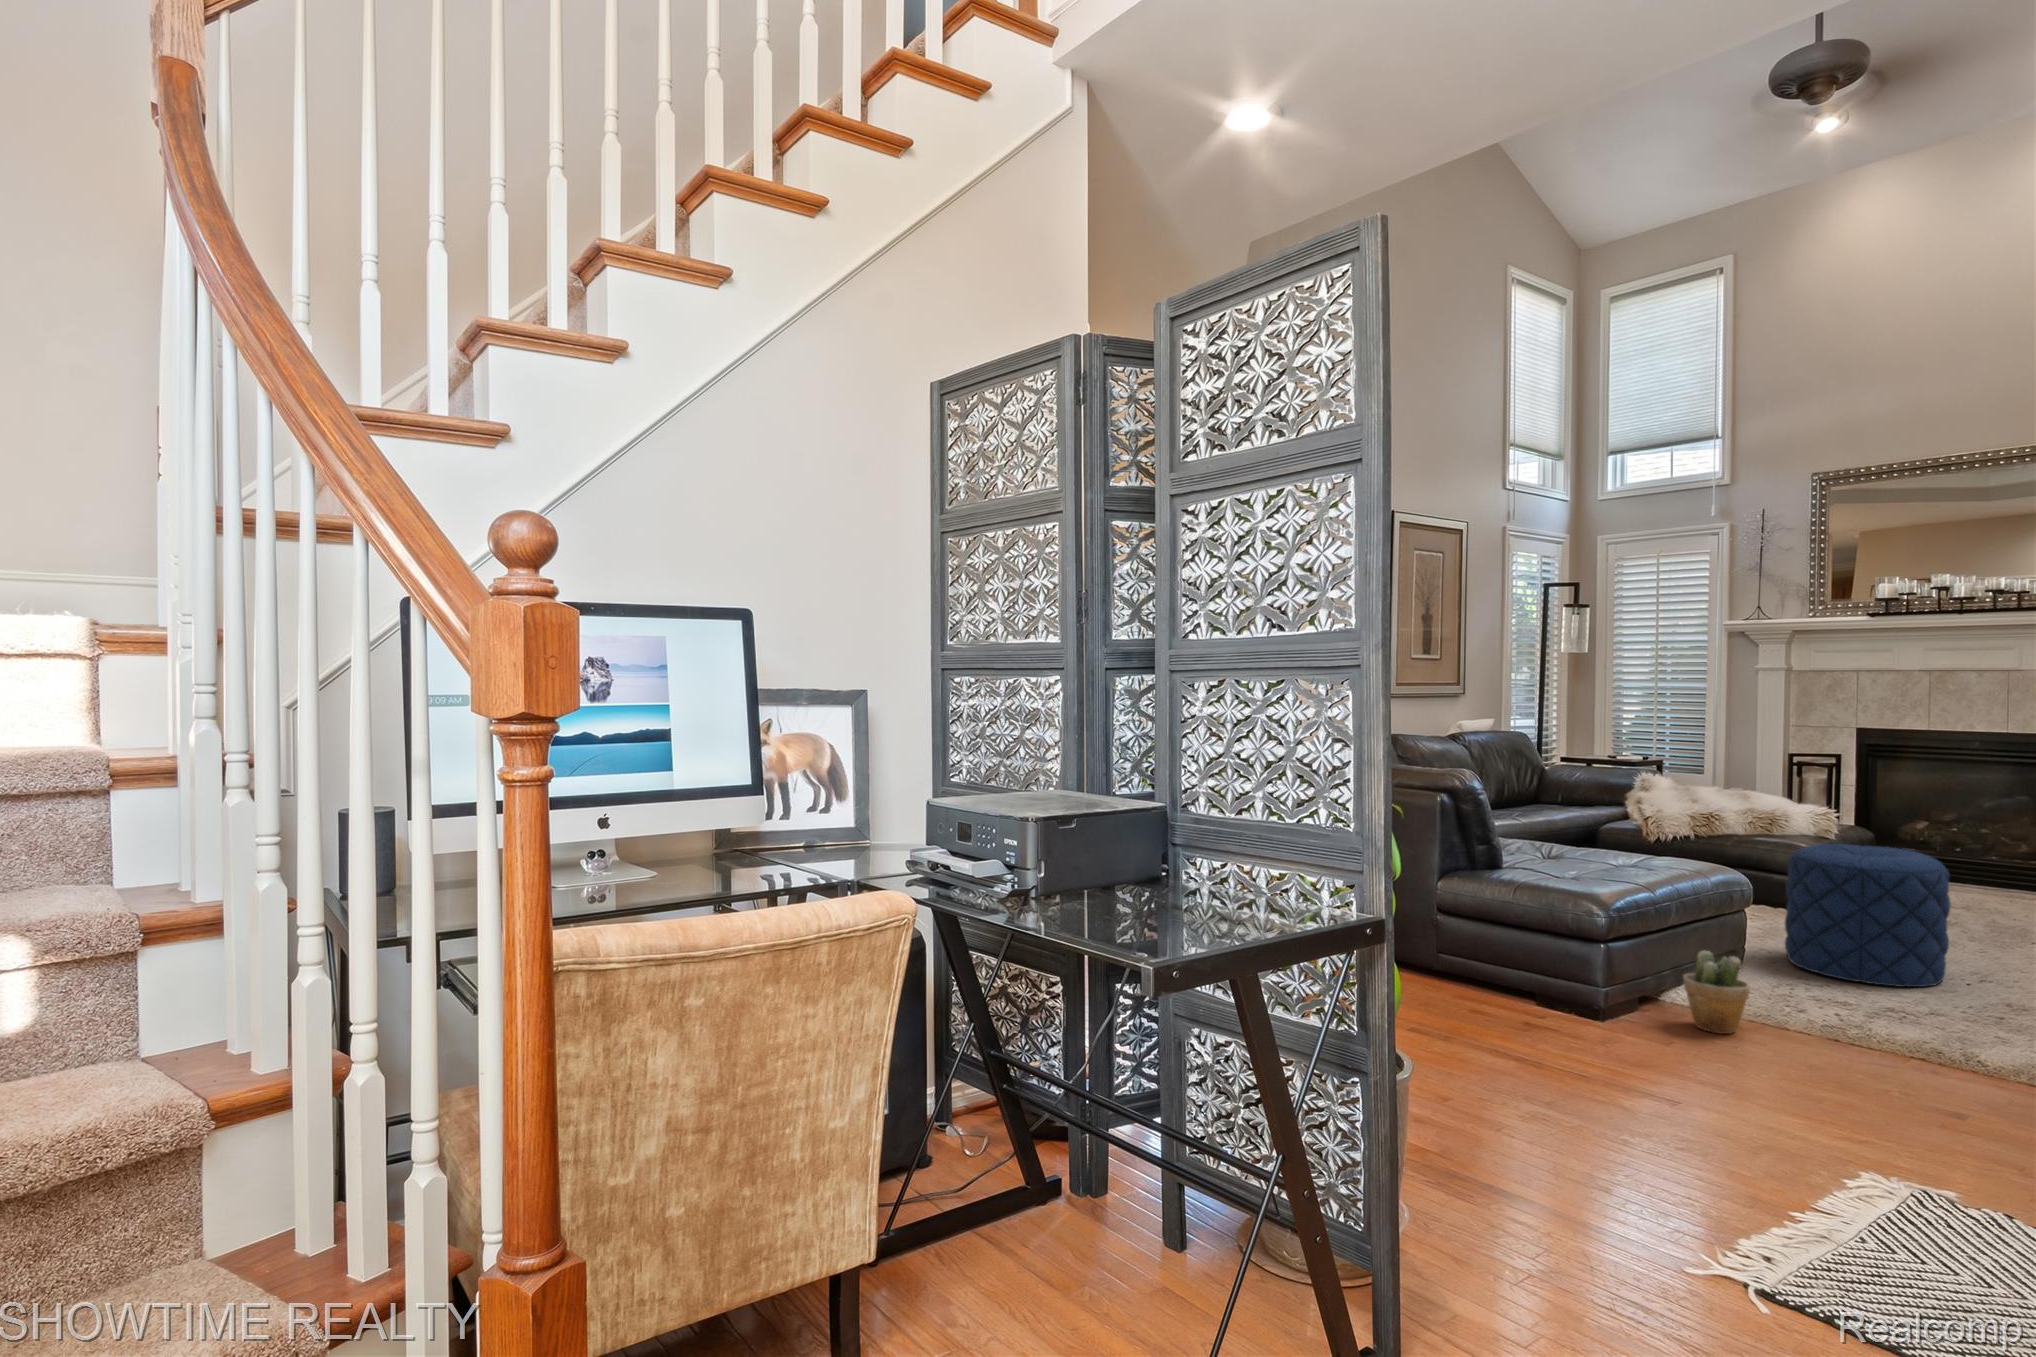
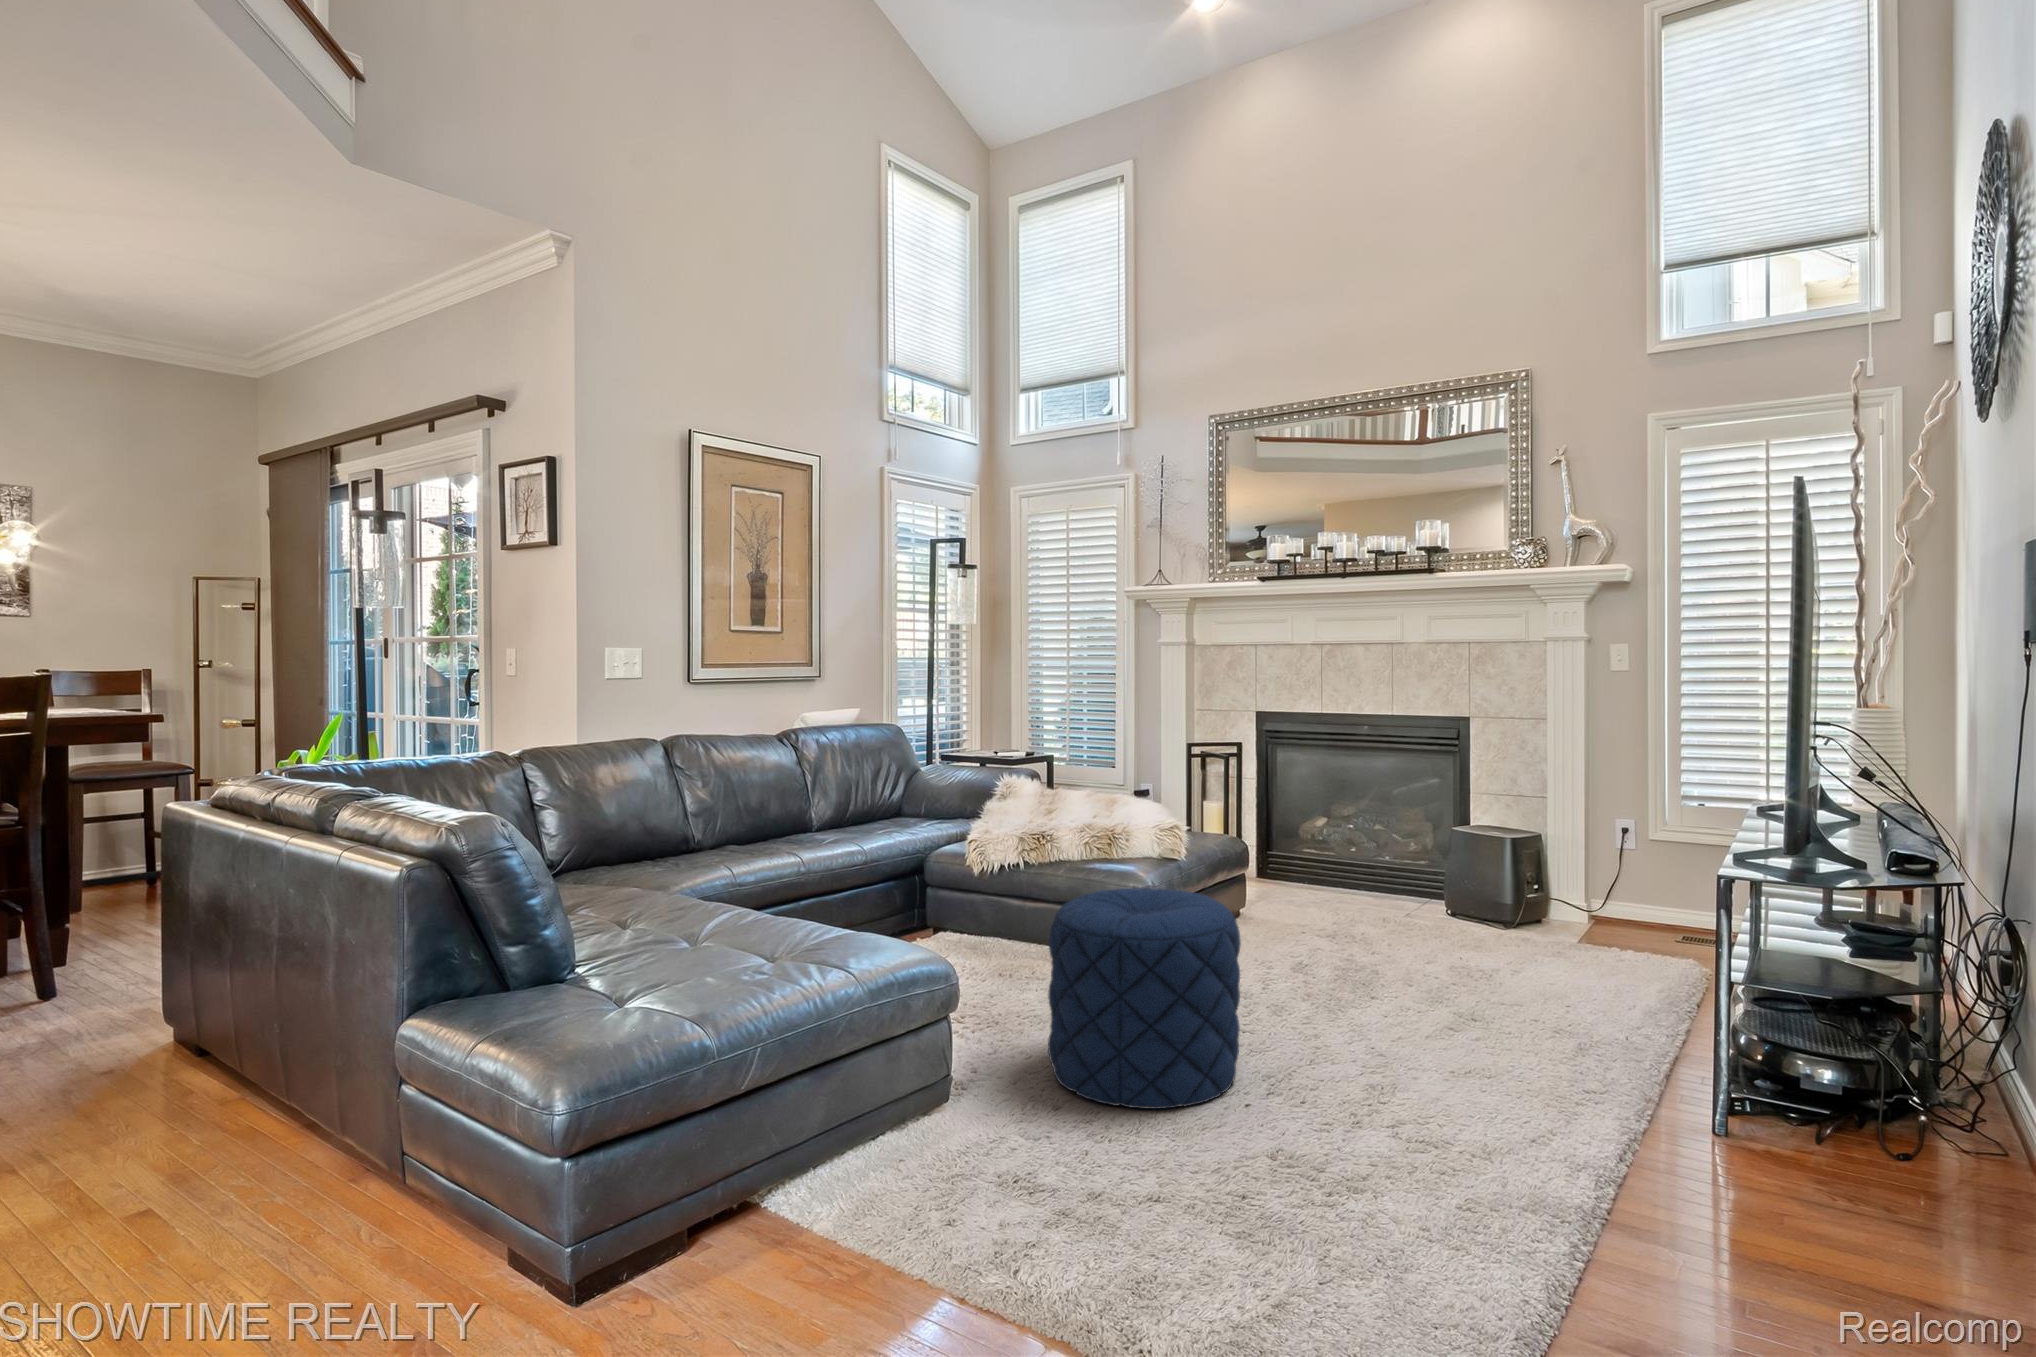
potted plant: present [1683,951,1750,1034] -> none [749,1144,855,1303]

